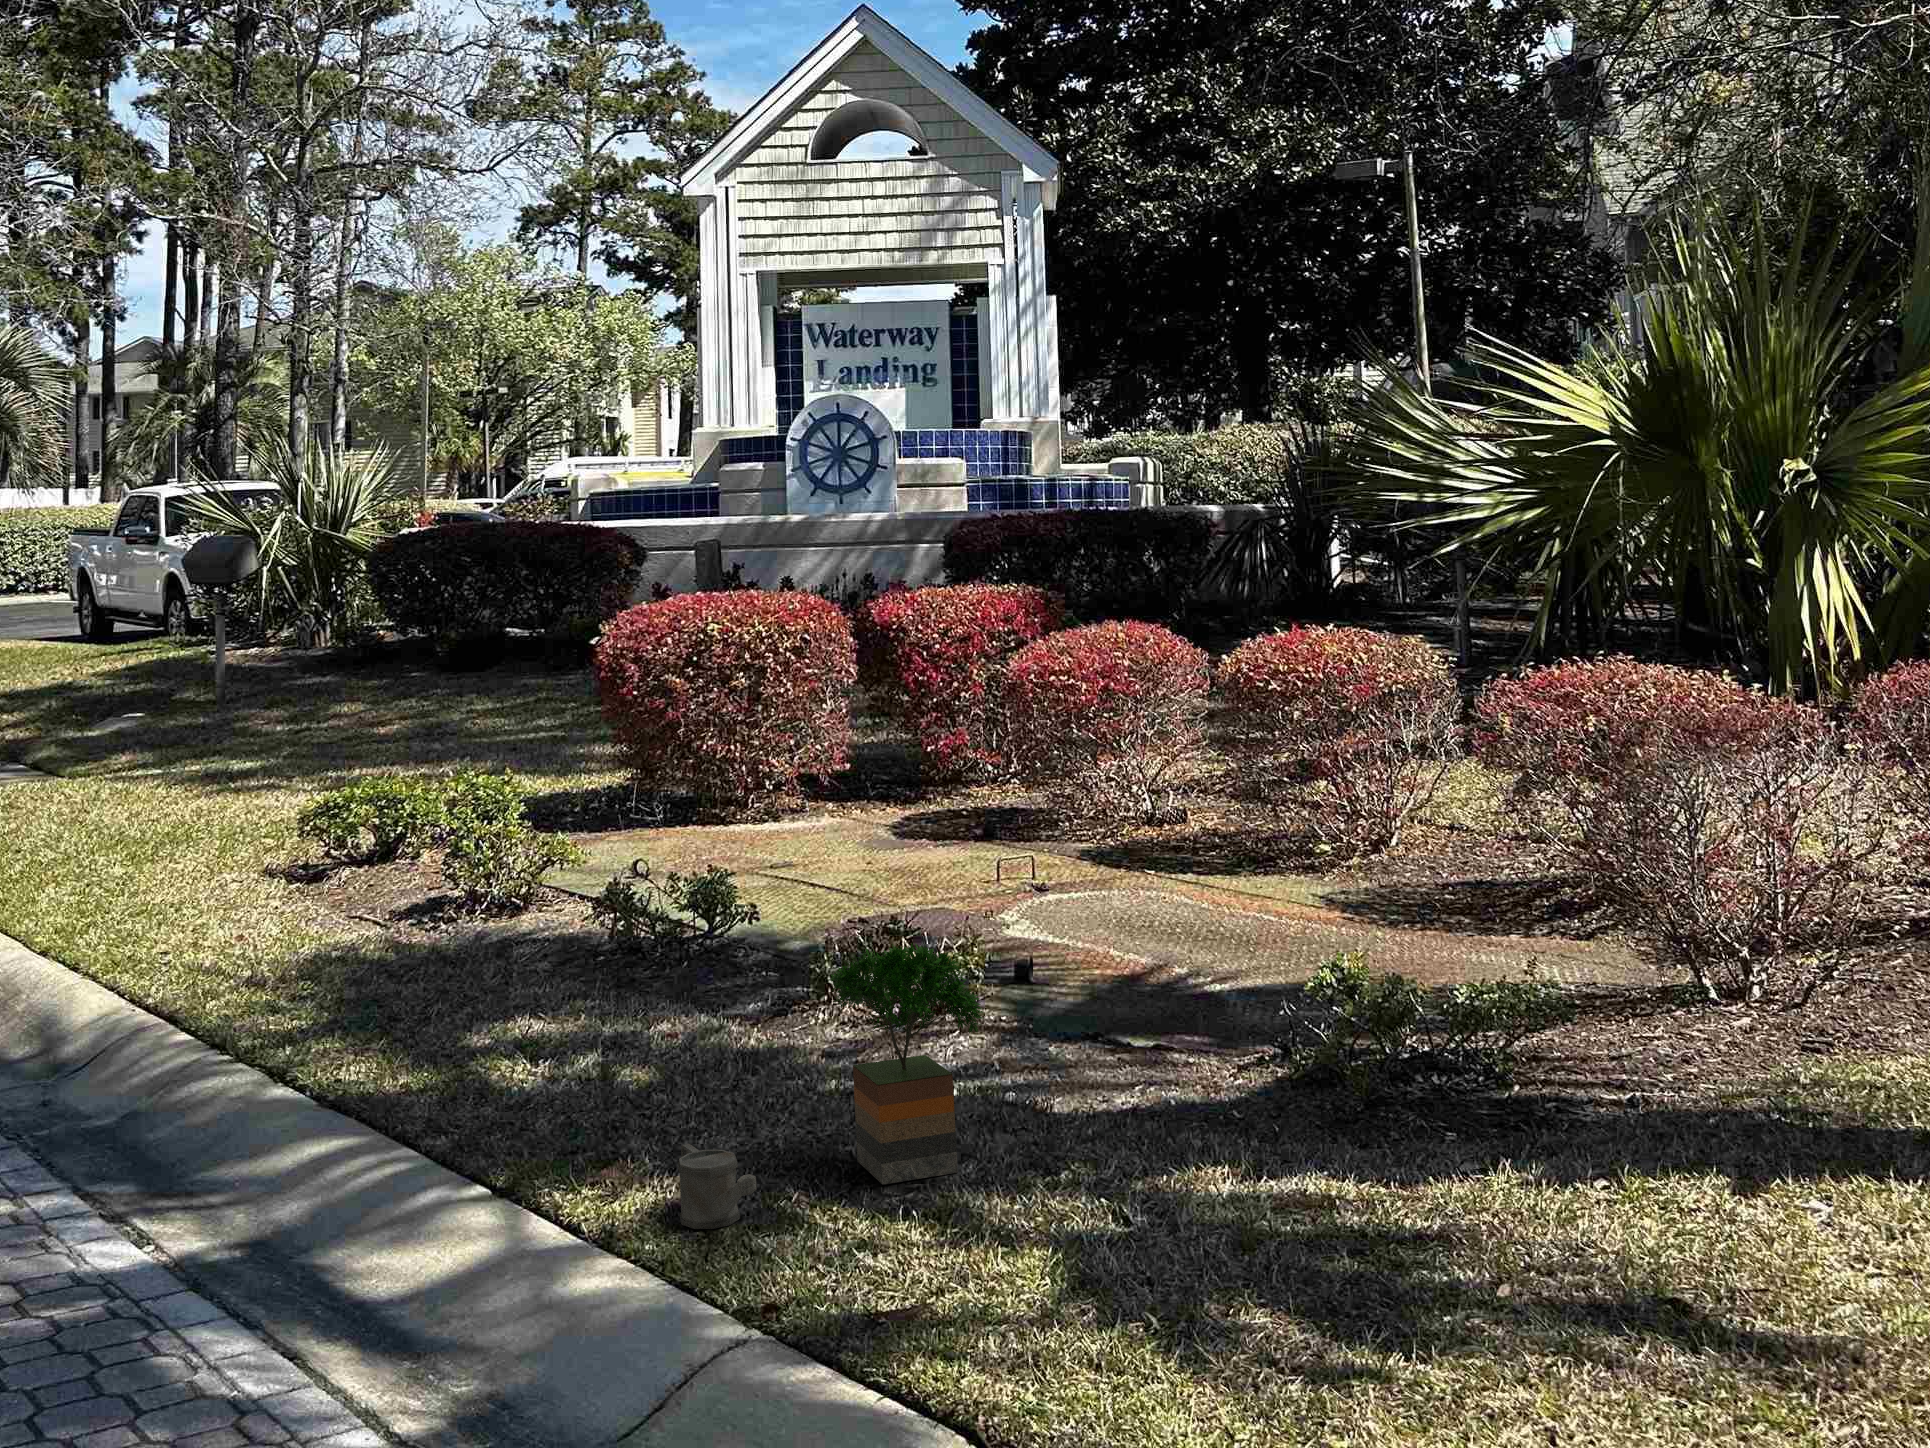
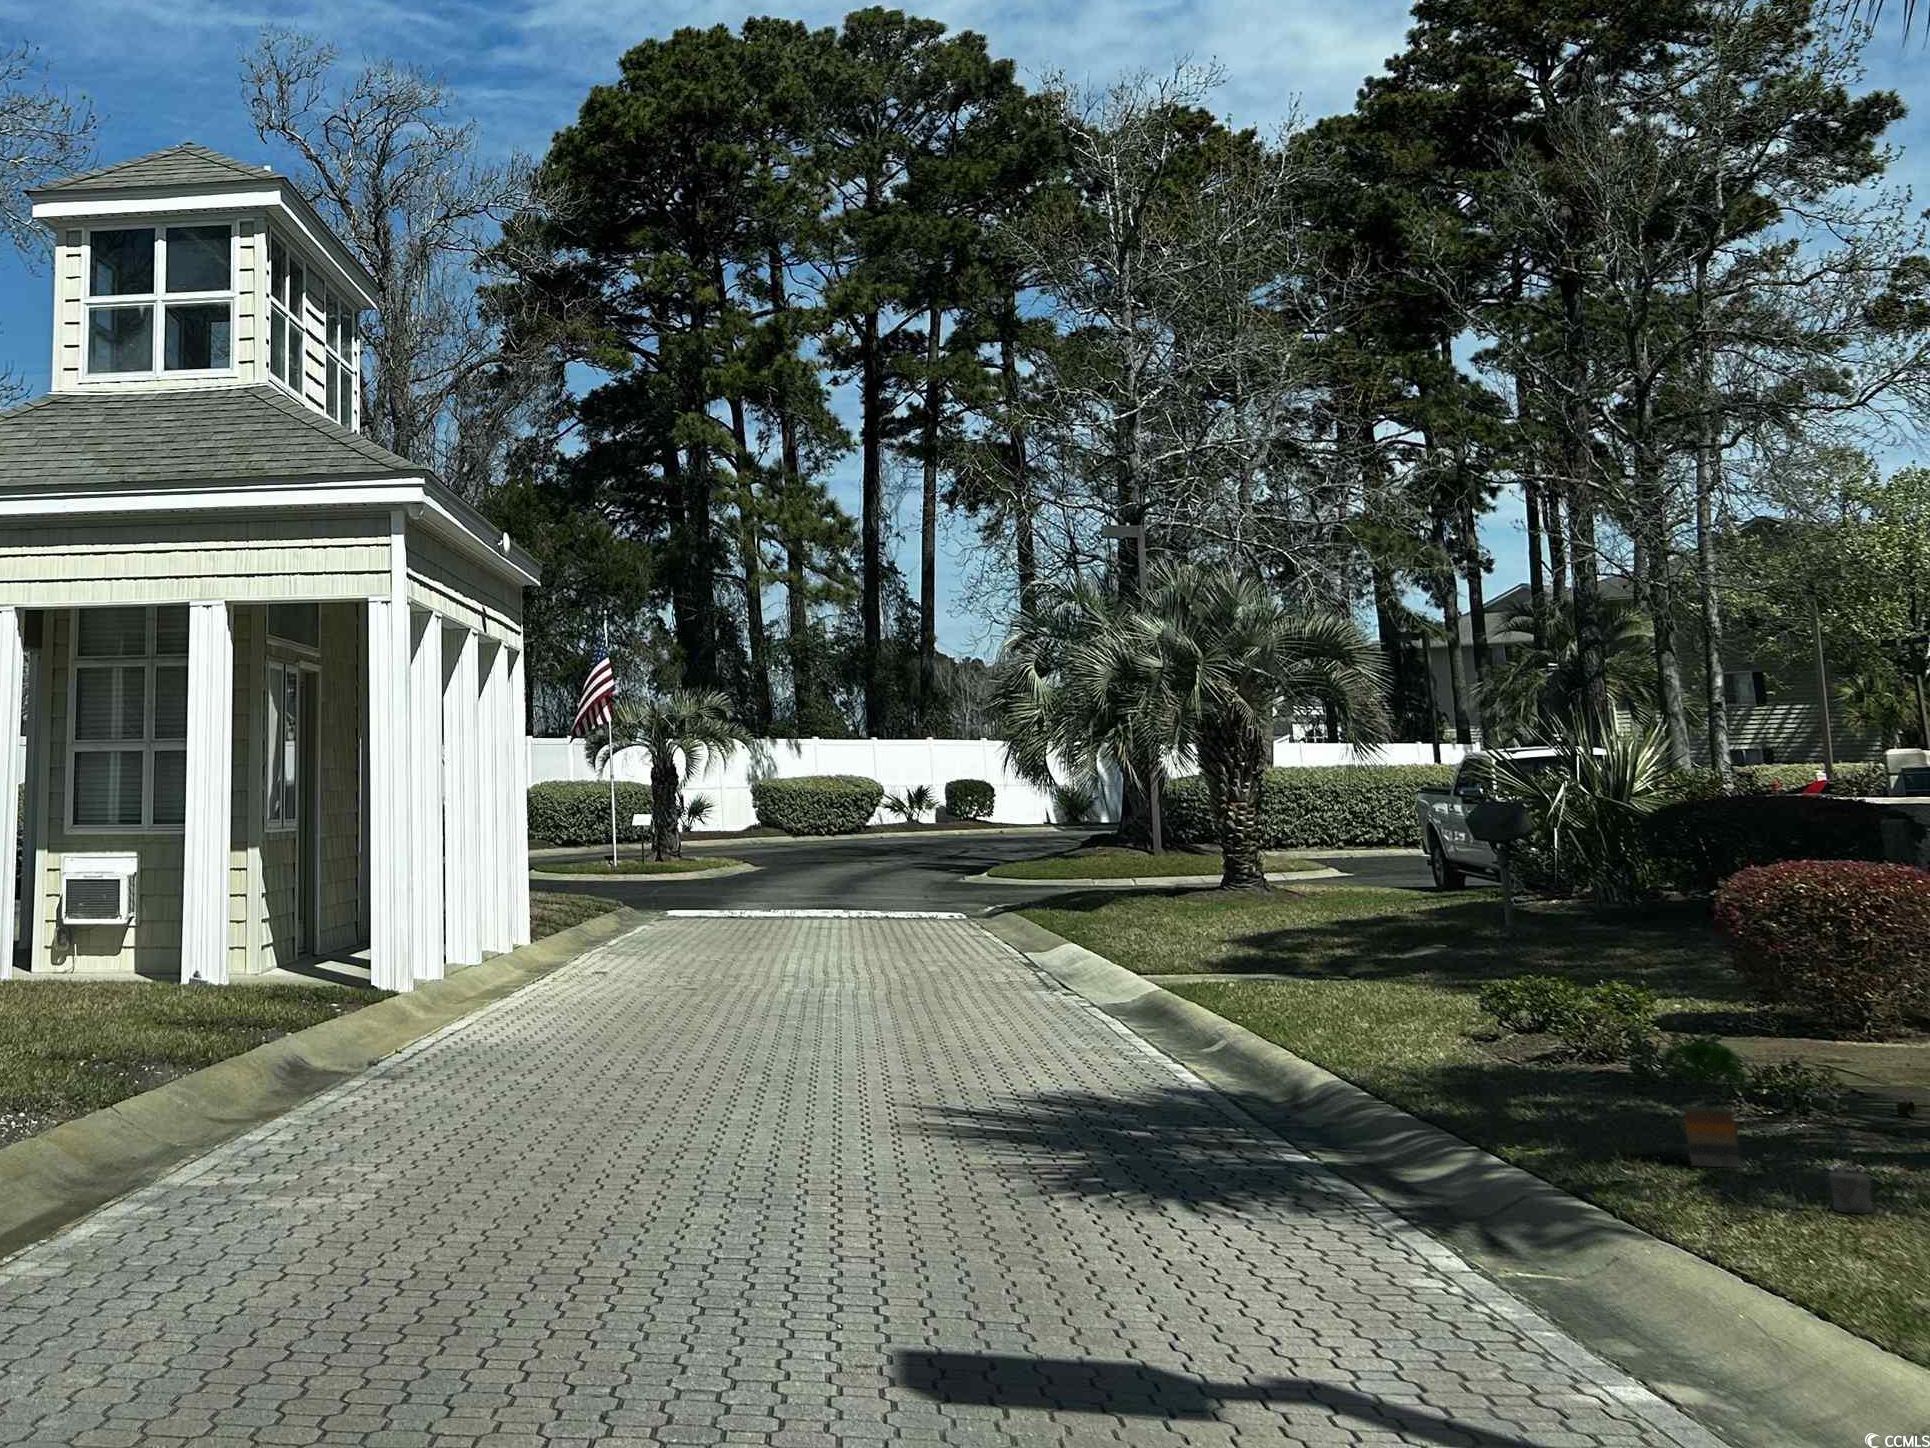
watering can: present [678,1144,756,1229] -> present [1829,1170,1874,1214]

